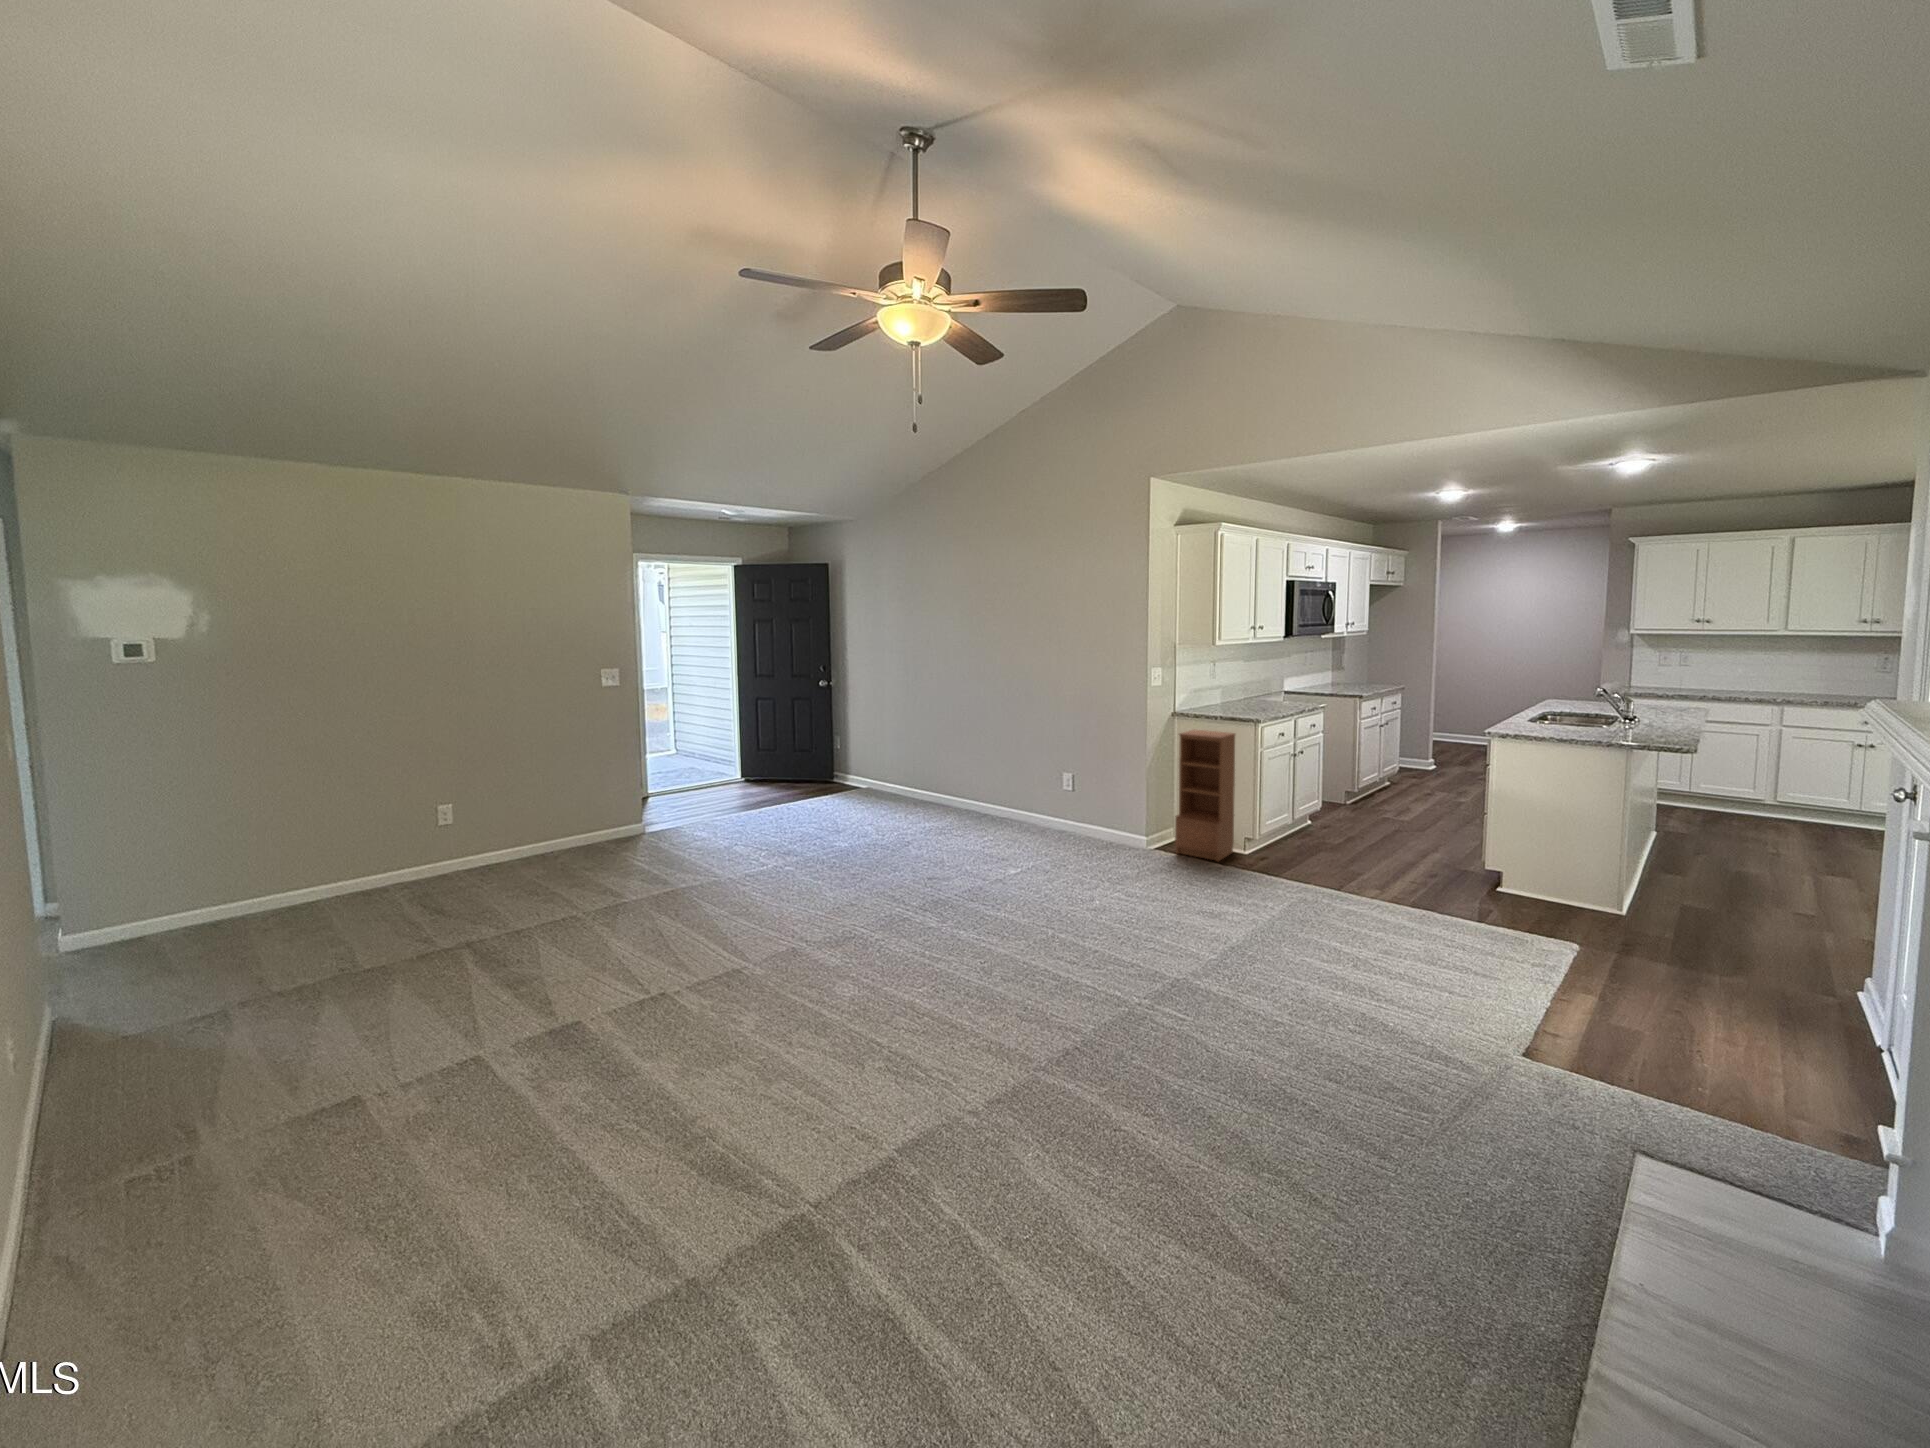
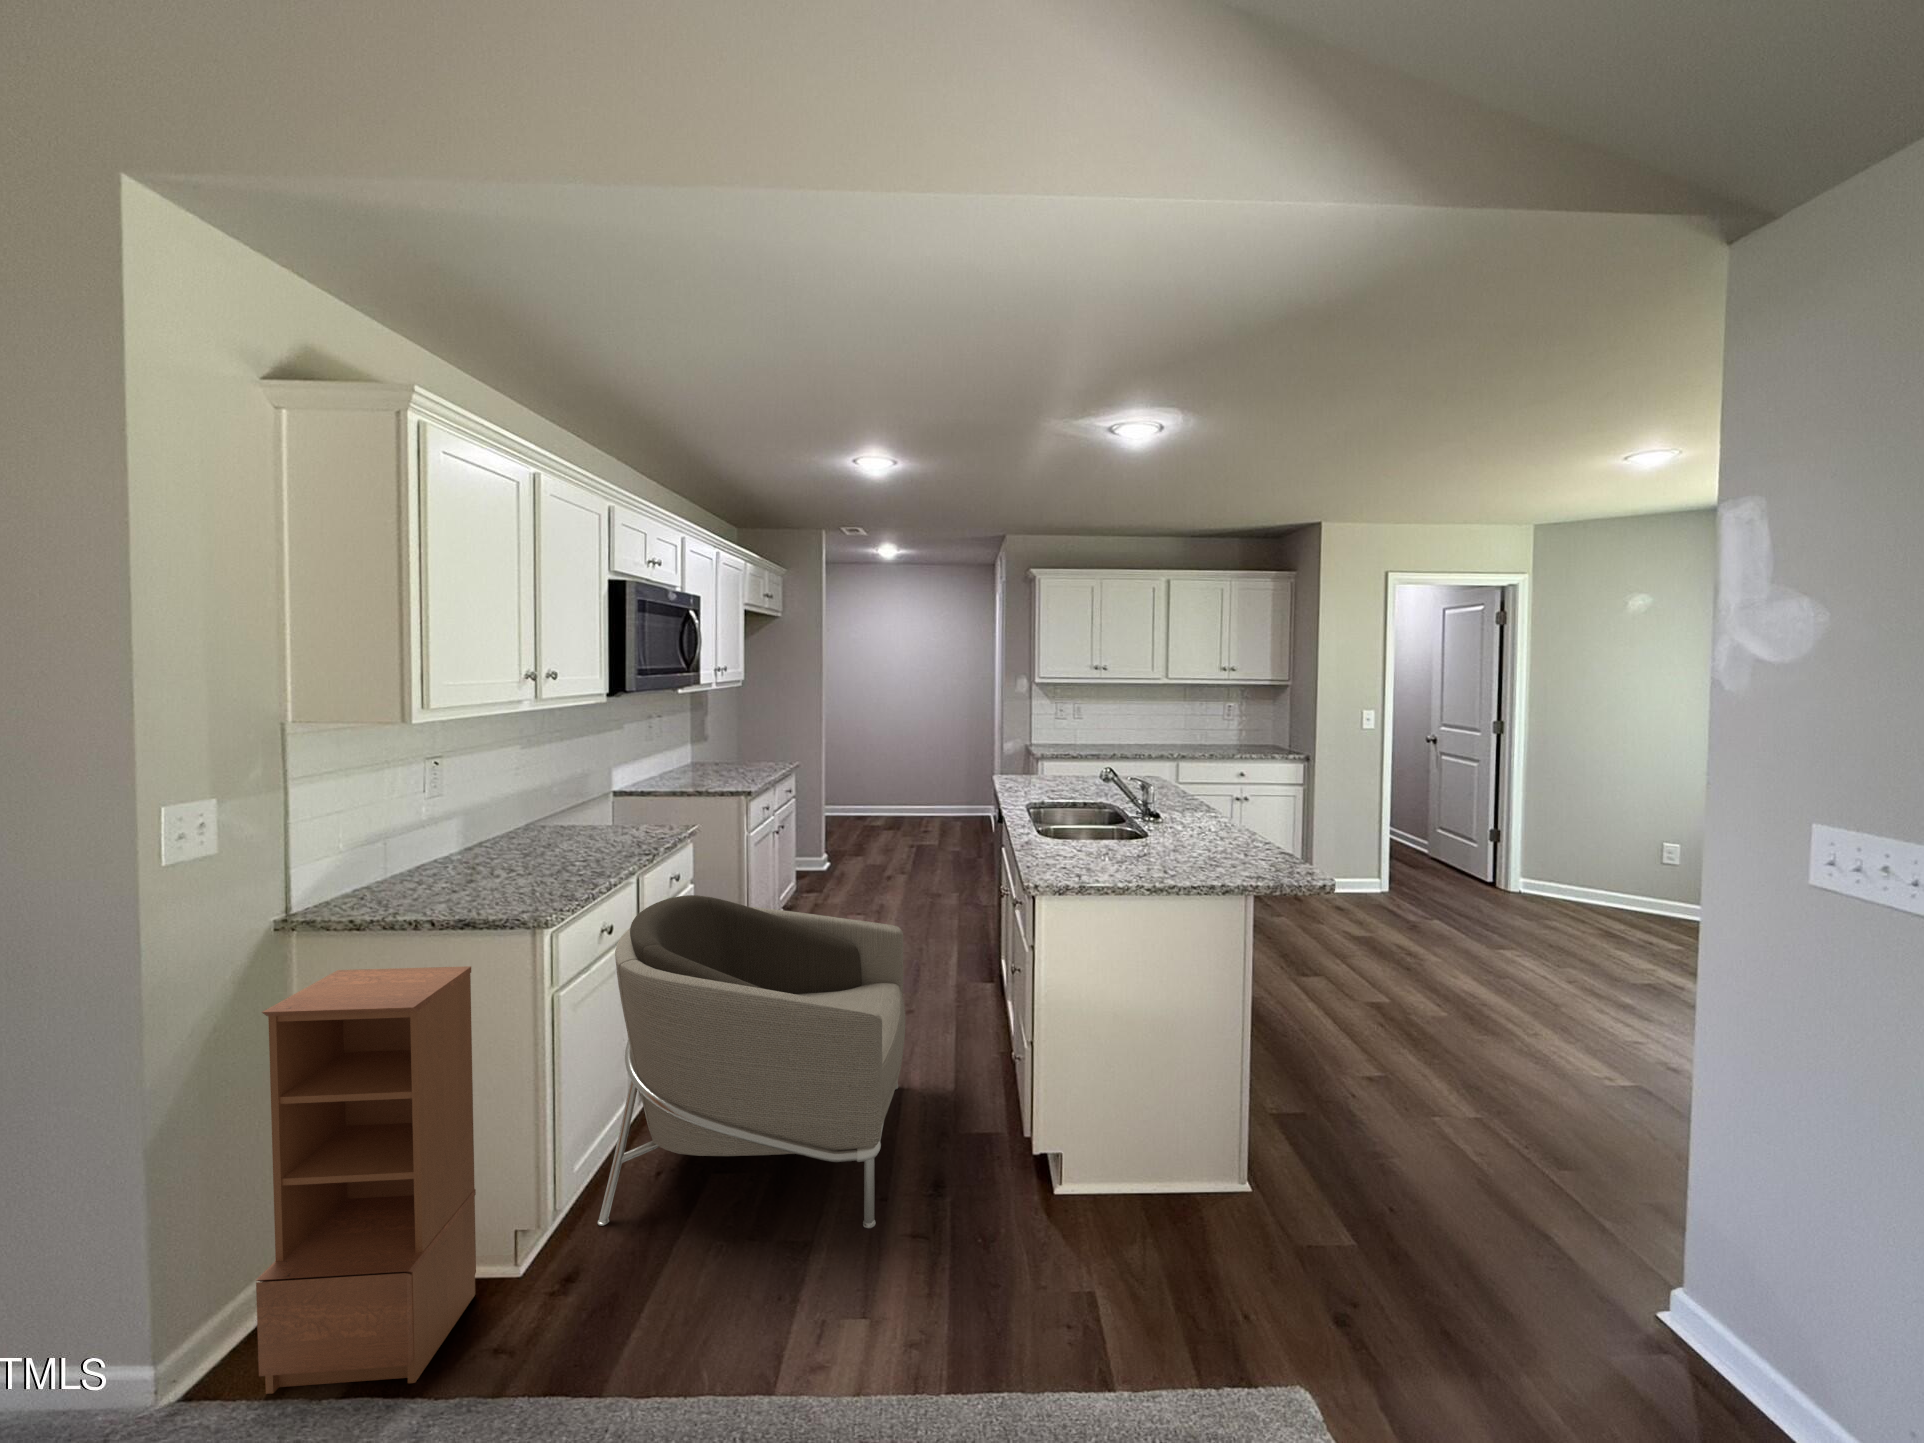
armchair: none [1275,731,1434,874] -> present [598,895,905,1228]

